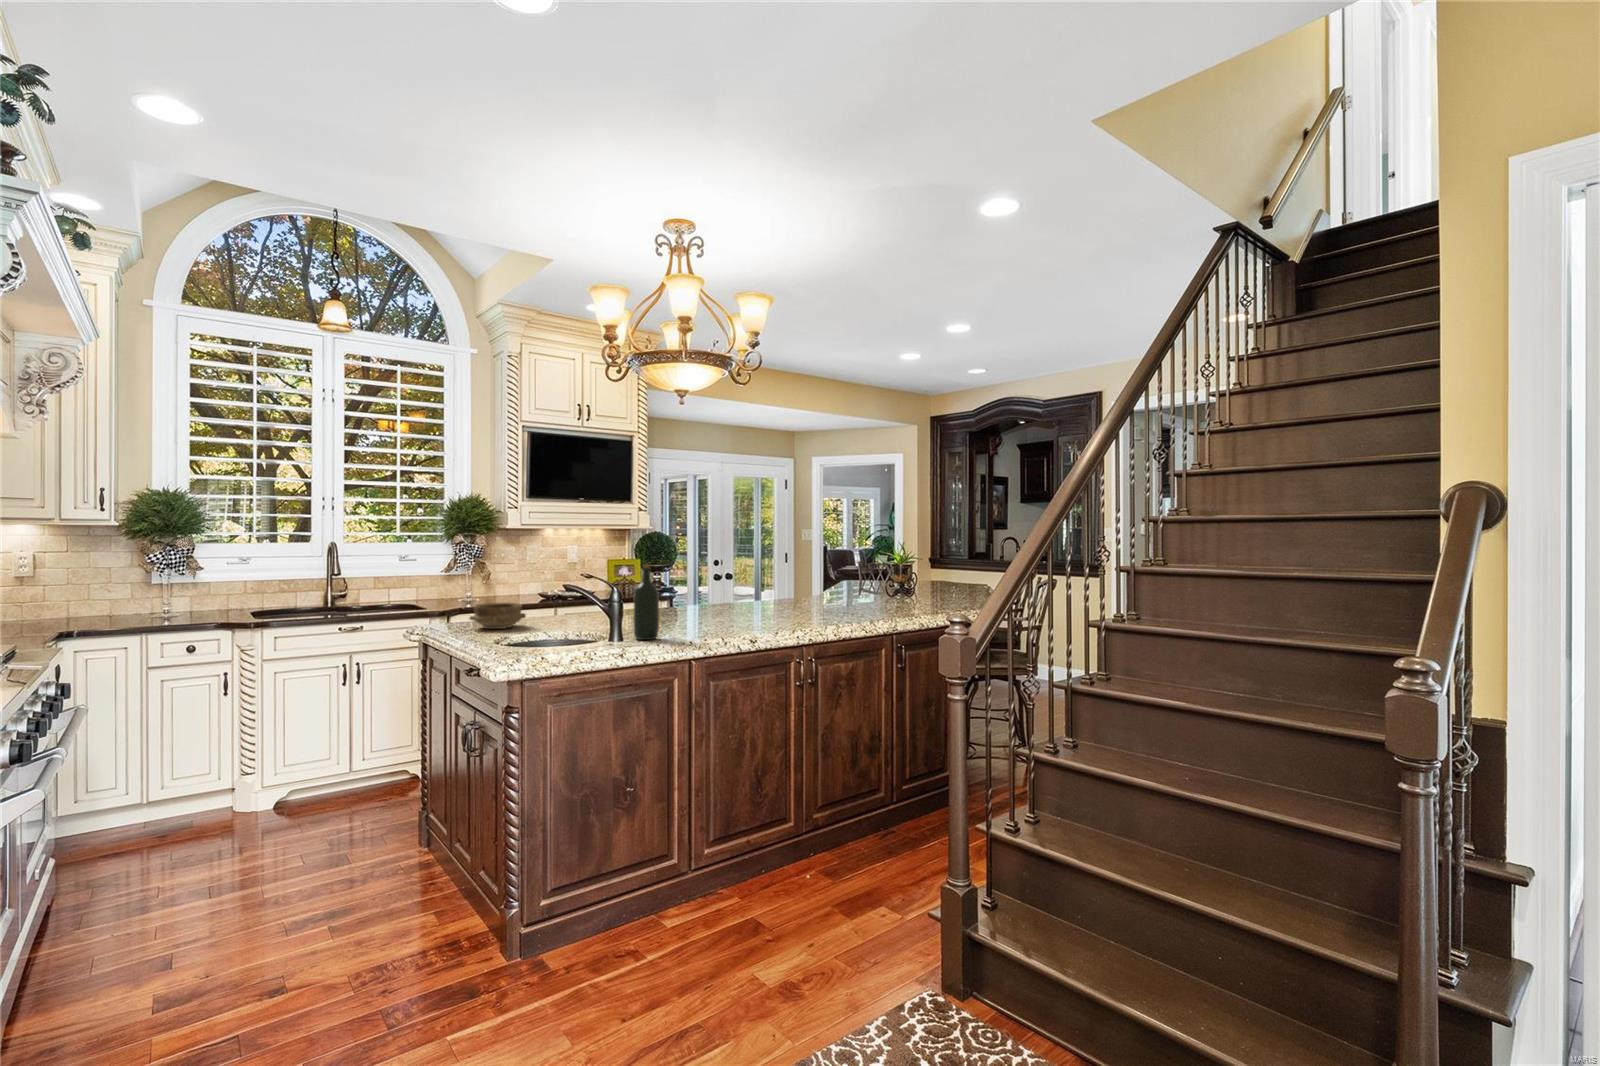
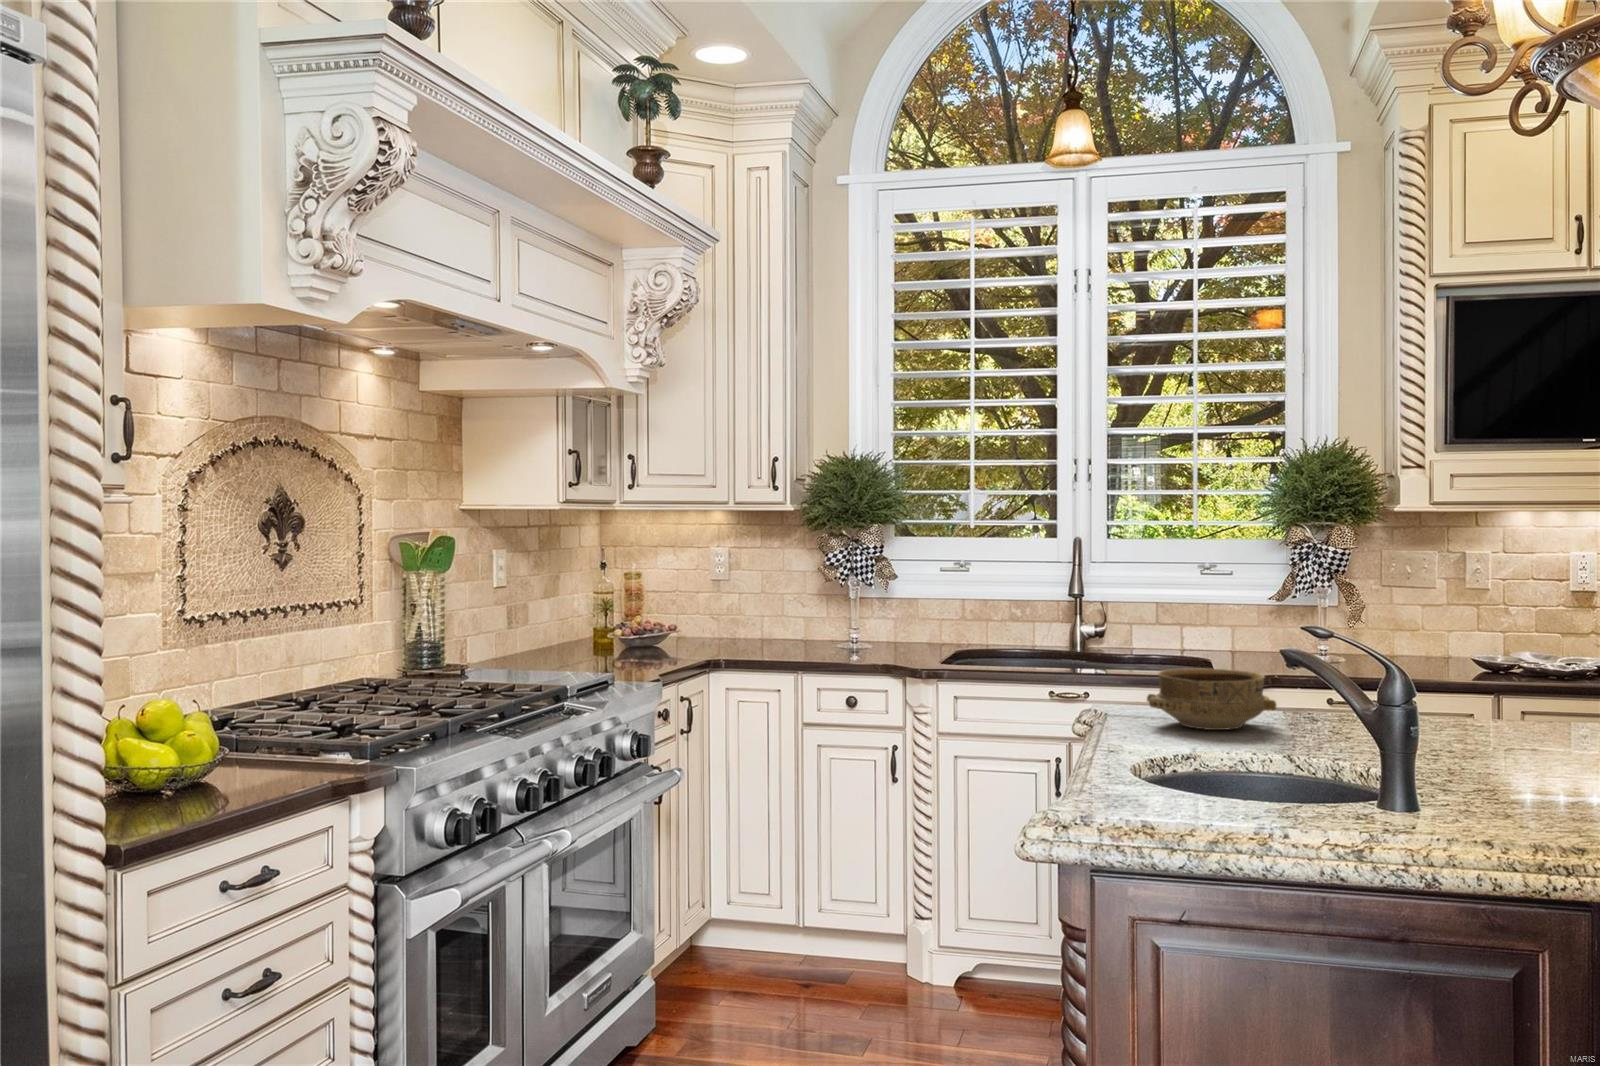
wine bottle: present [634,565,659,640] -> none [1469,593,1554,818]

